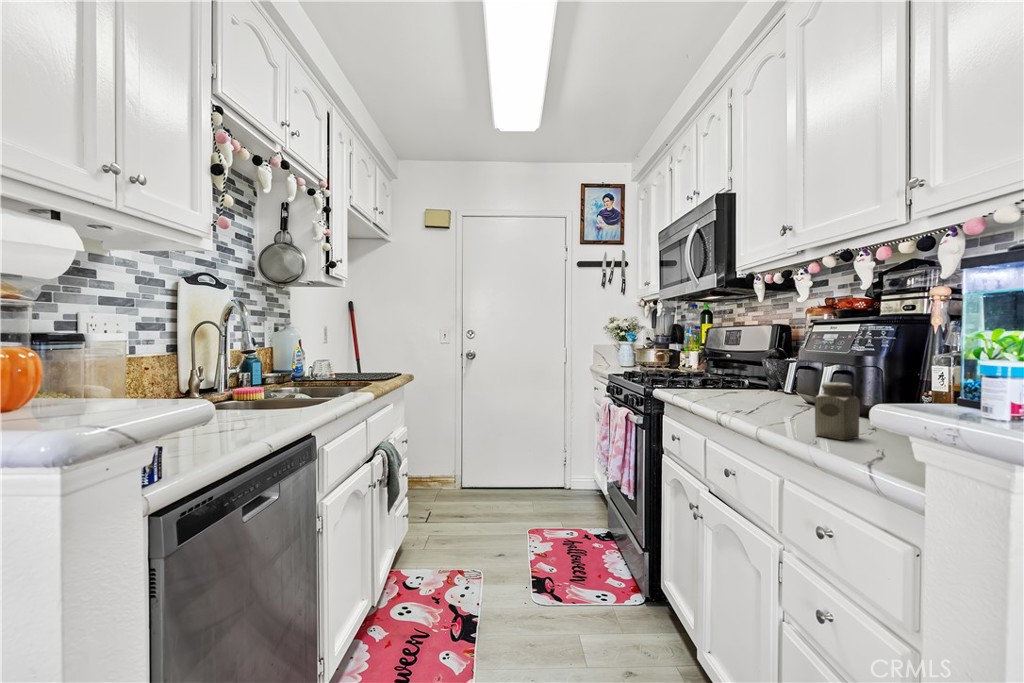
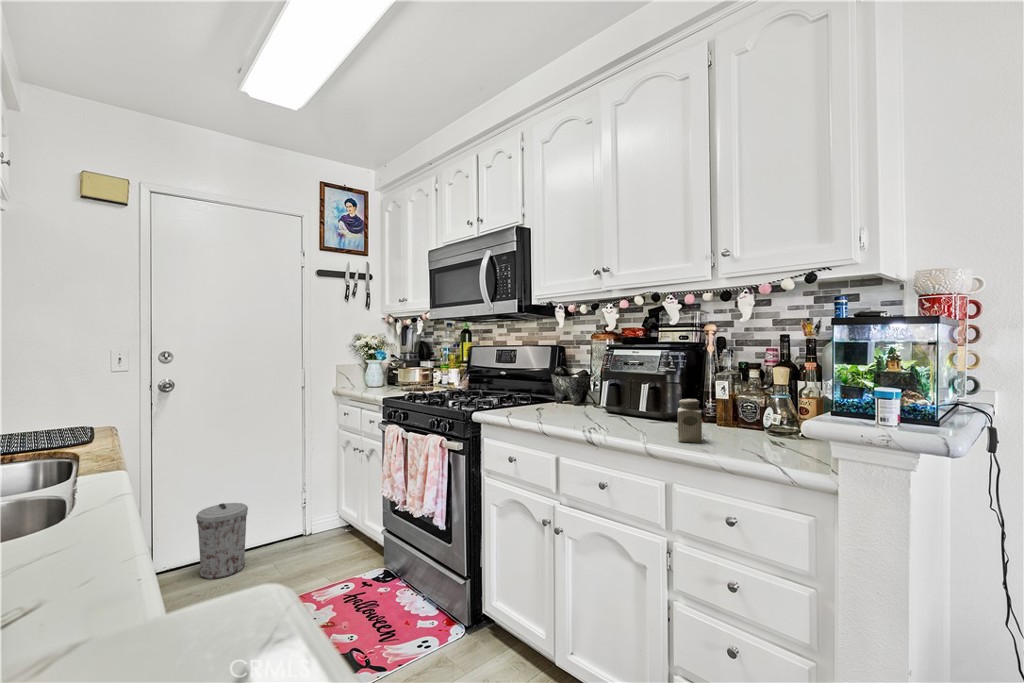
trash can: none [484,446,517,500] -> present [196,503,248,579]

